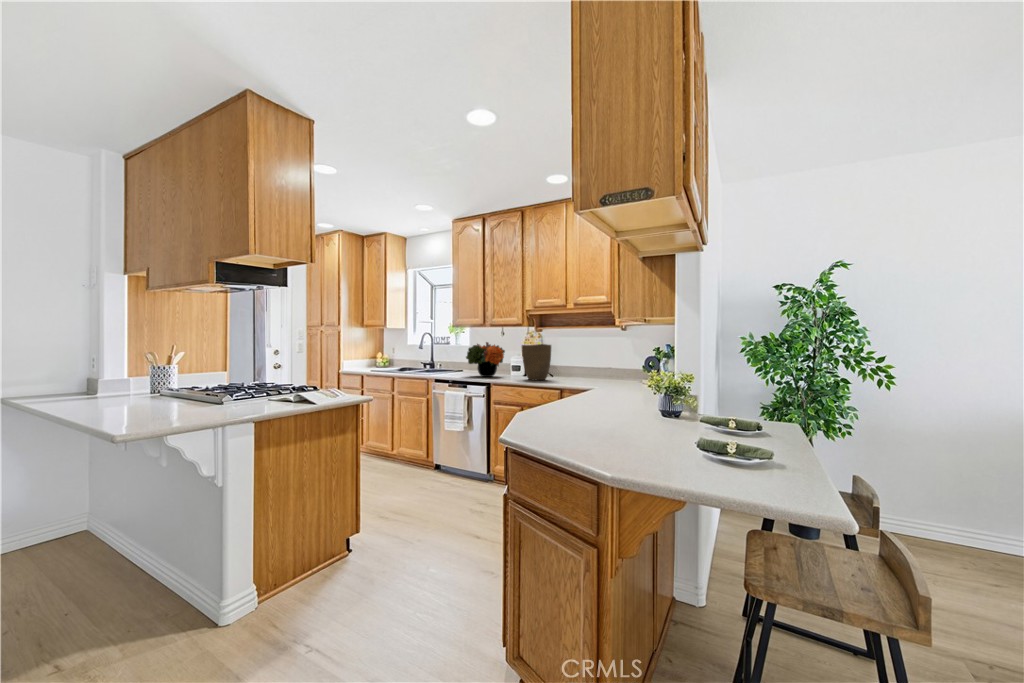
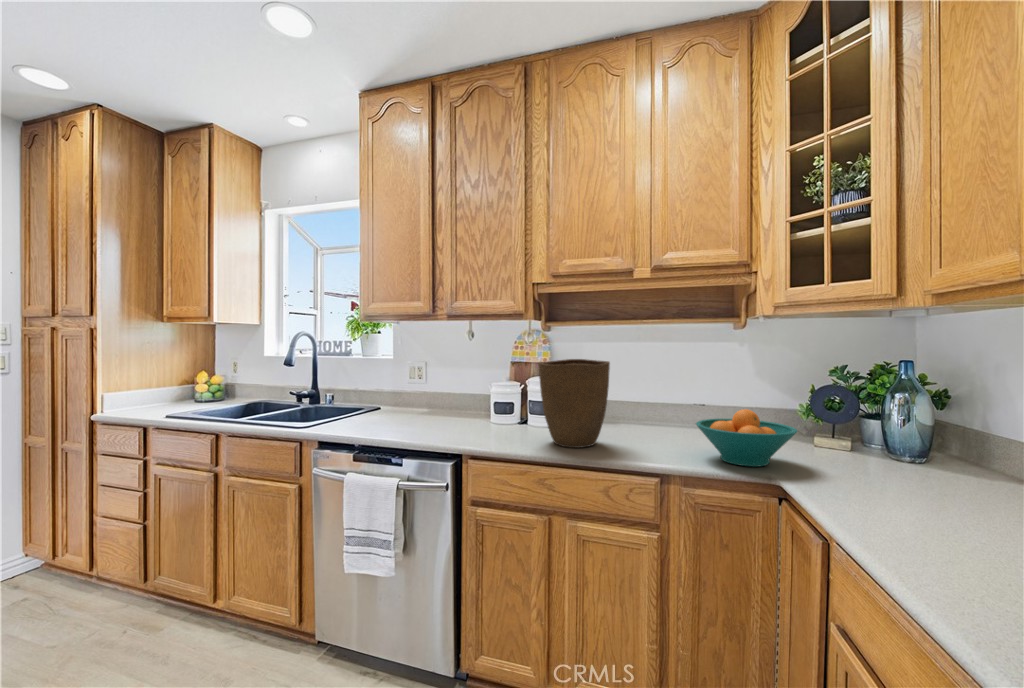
flower arrangement: present [466,342,505,377] -> none [396,354,491,436]
fruit bowl: none [577,363,614,385] -> present [696,409,797,467]

